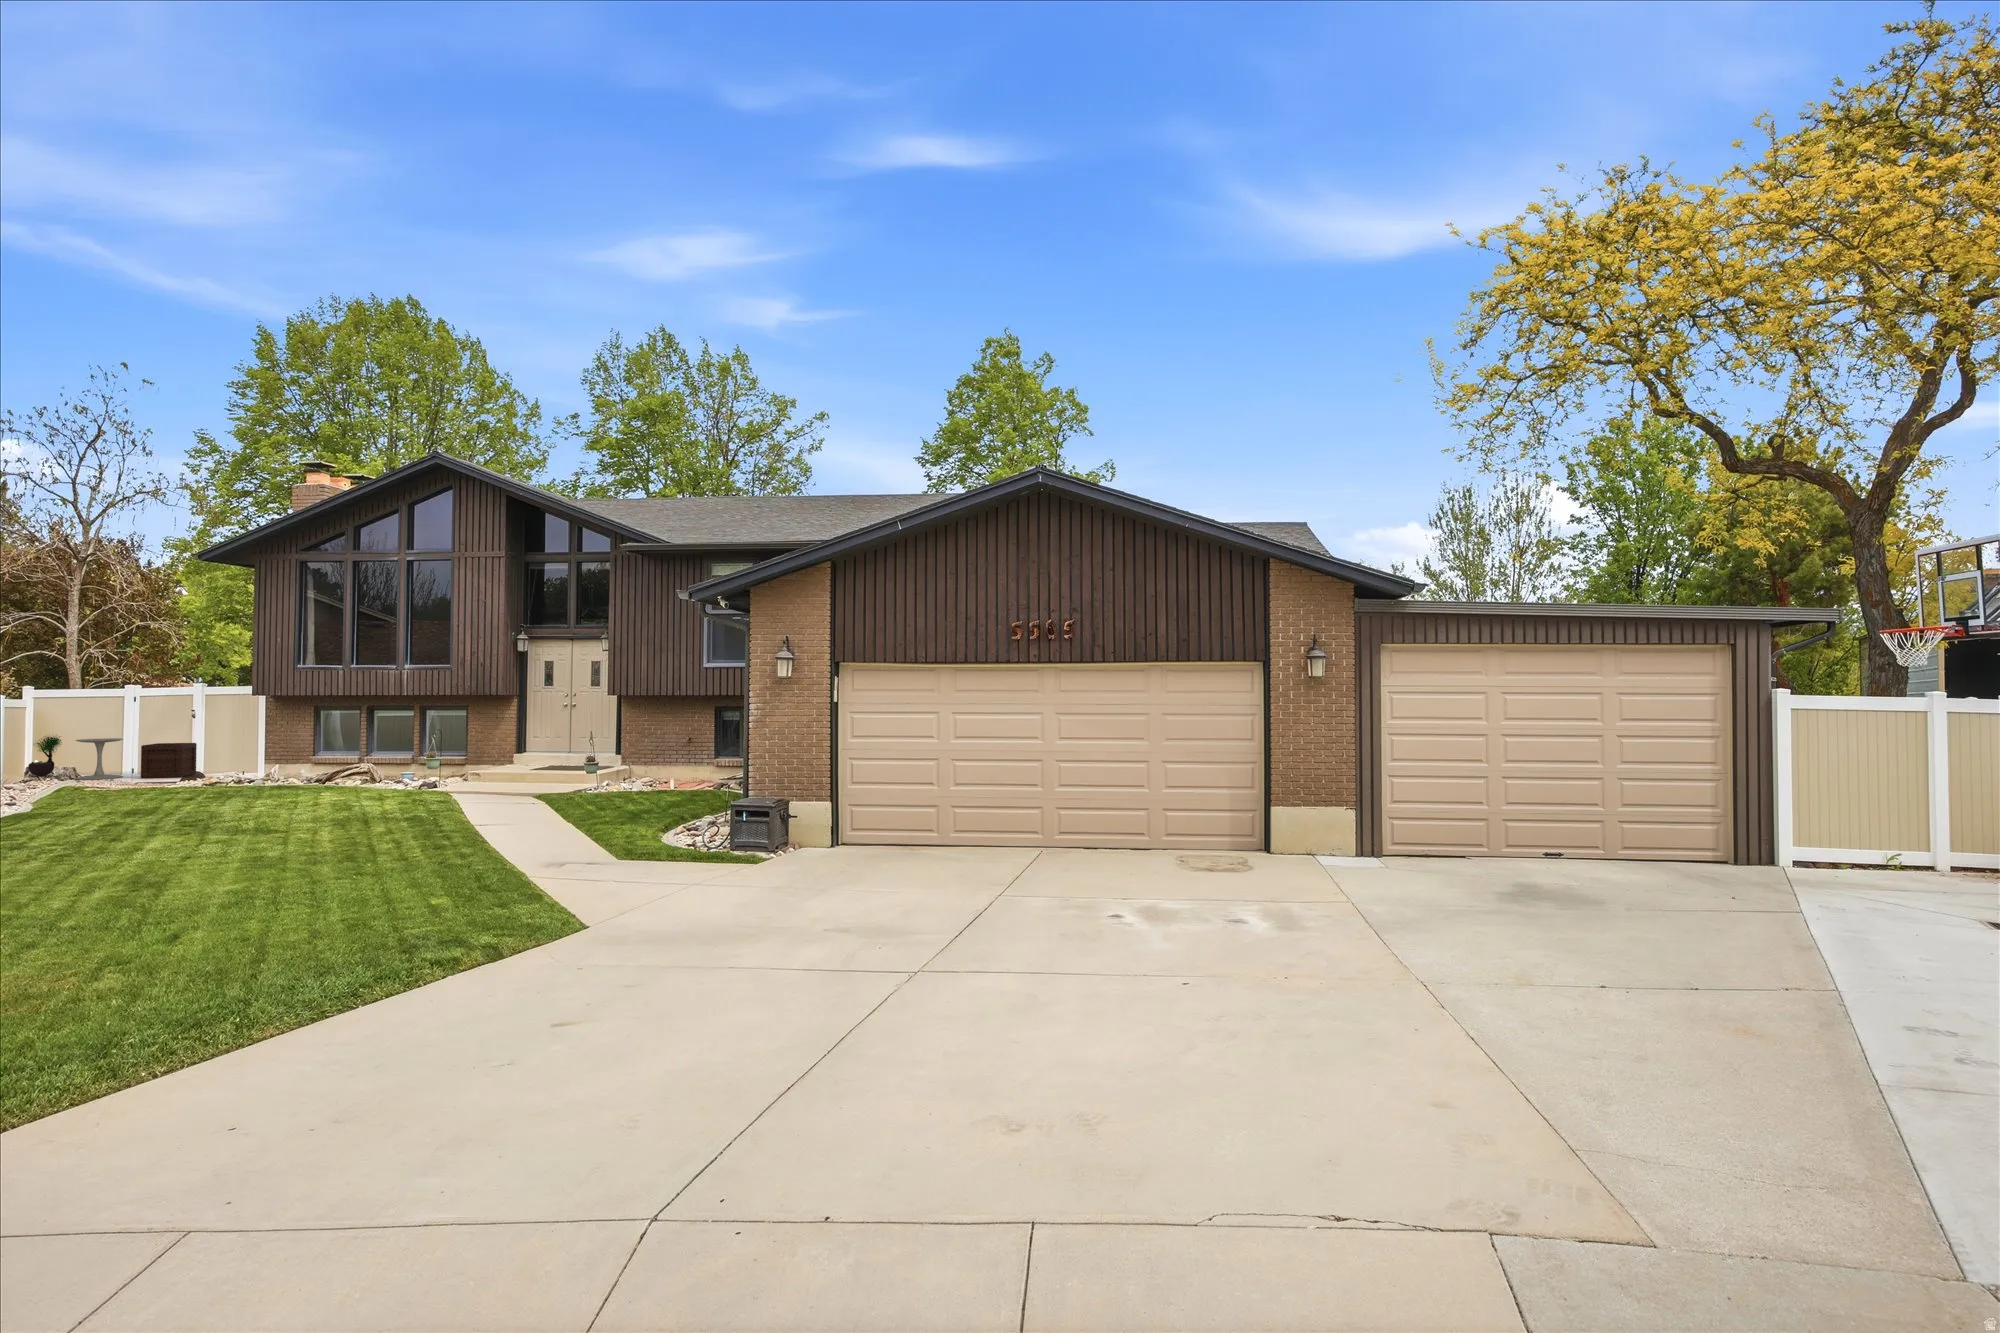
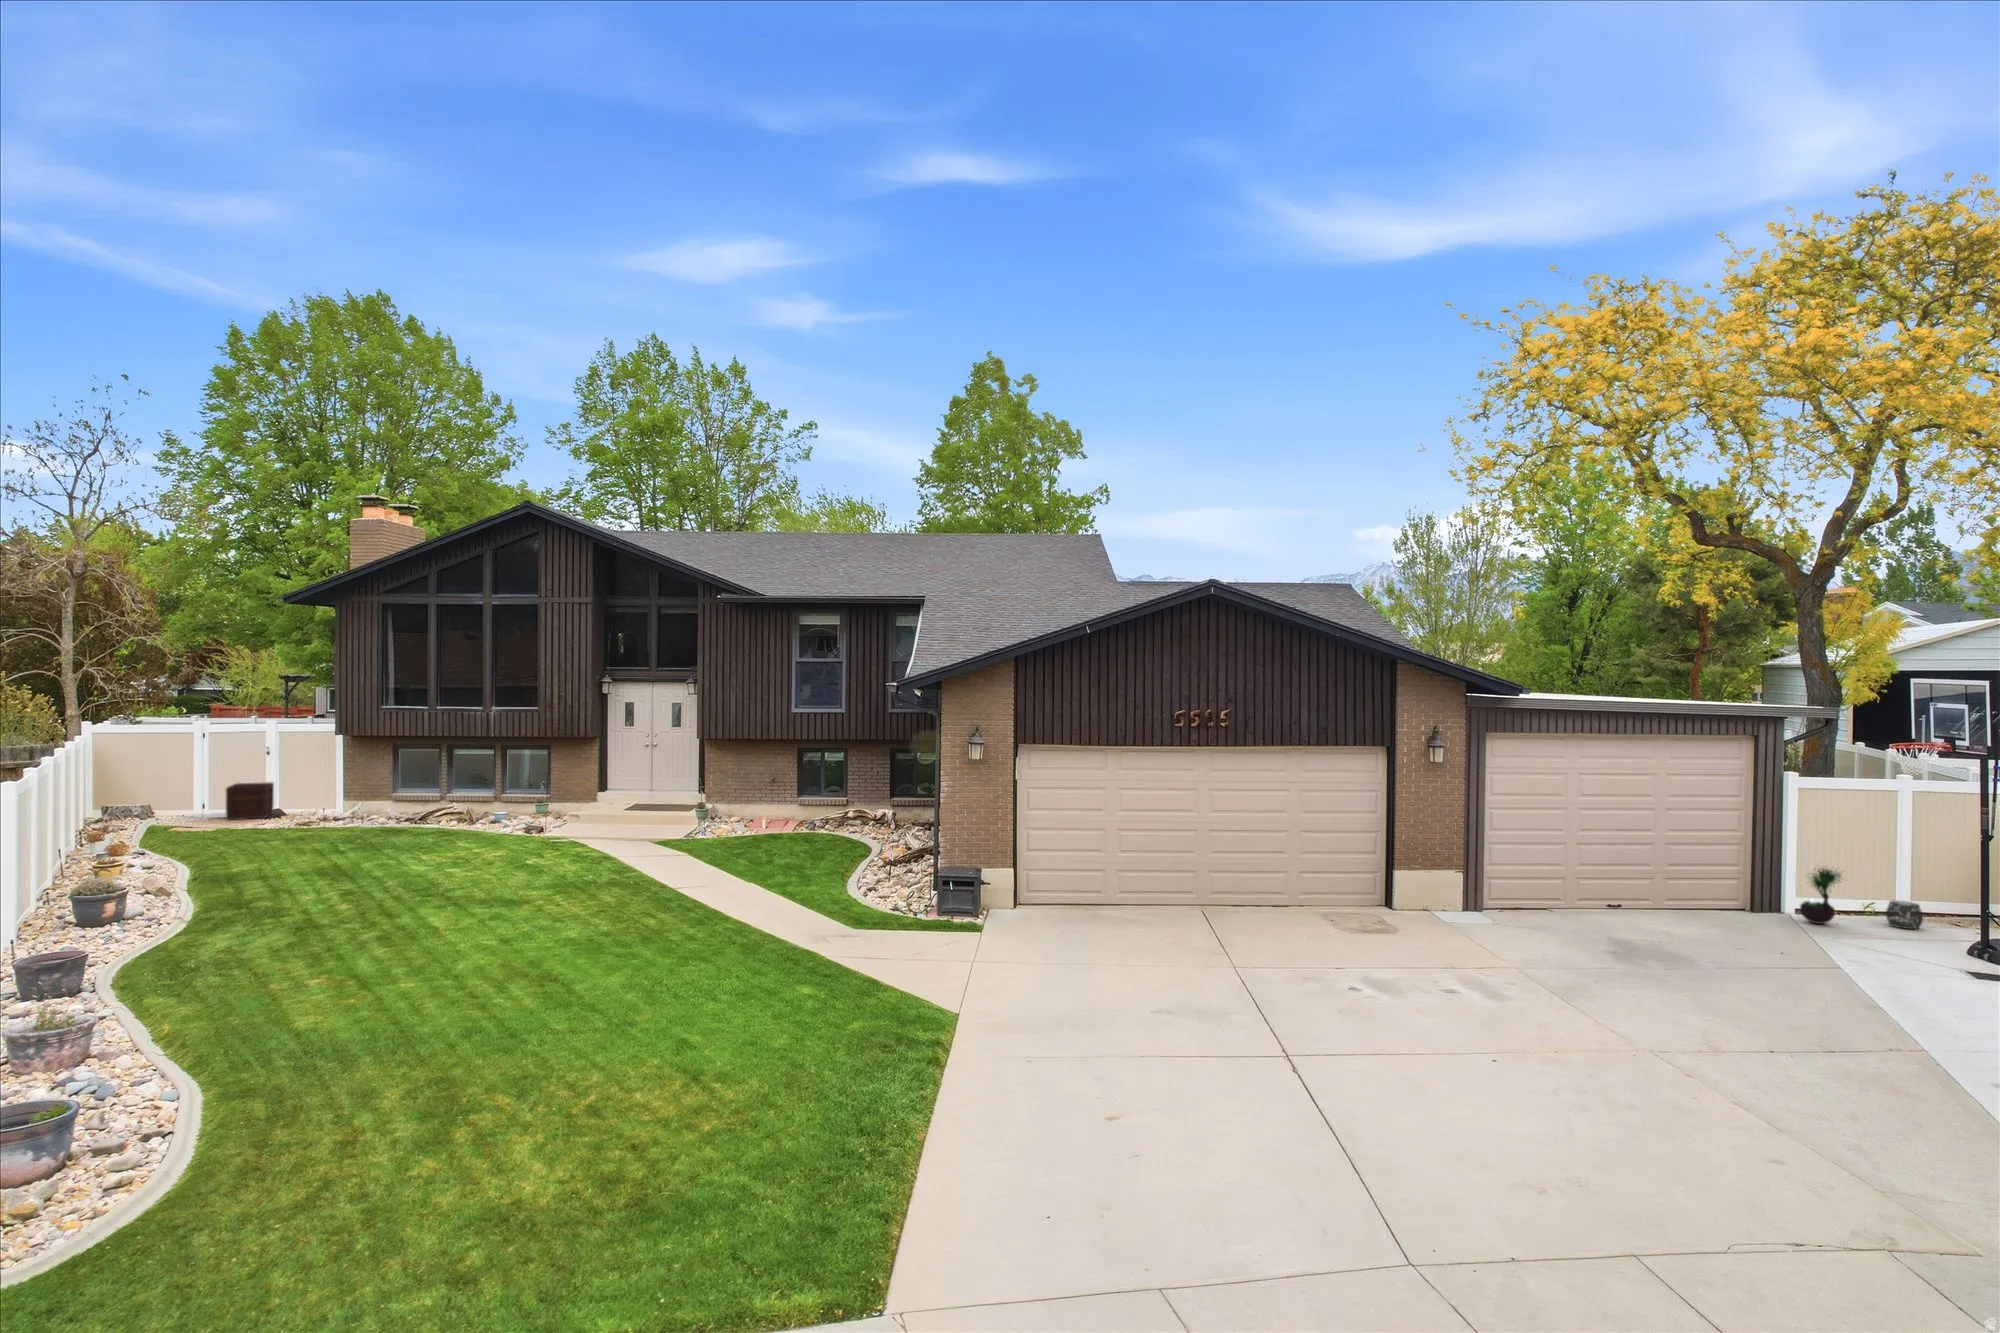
potted tree: present [28,736,62,776] -> present [1800,868,1844,924]
pedestal table: present [75,738,123,780] -> none [157,779,204,823]
woven basket: none [1914,848,1965,884] -> present [1886,901,1923,929]

